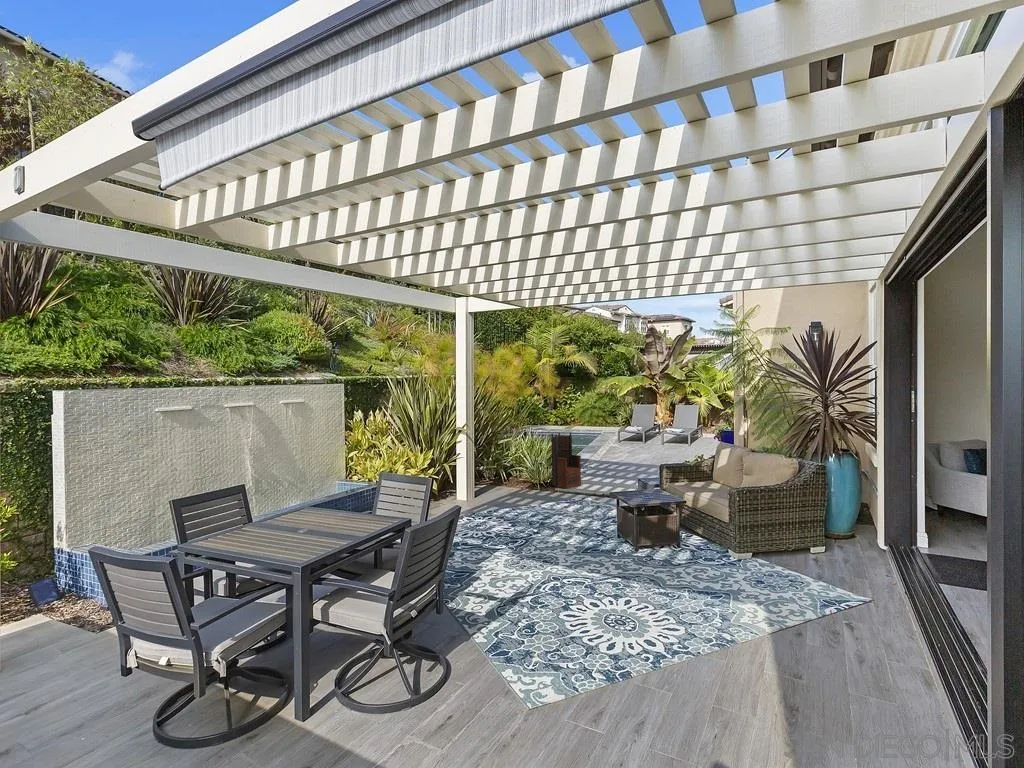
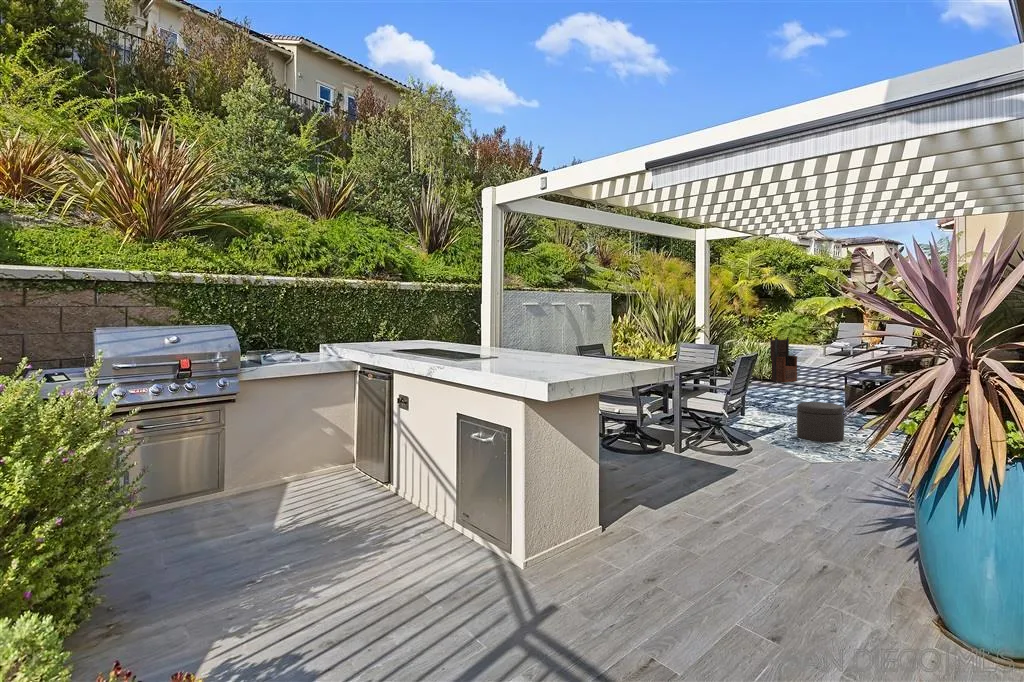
ottoman: none [536,562,598,633] -> present [797,402,844,442]

